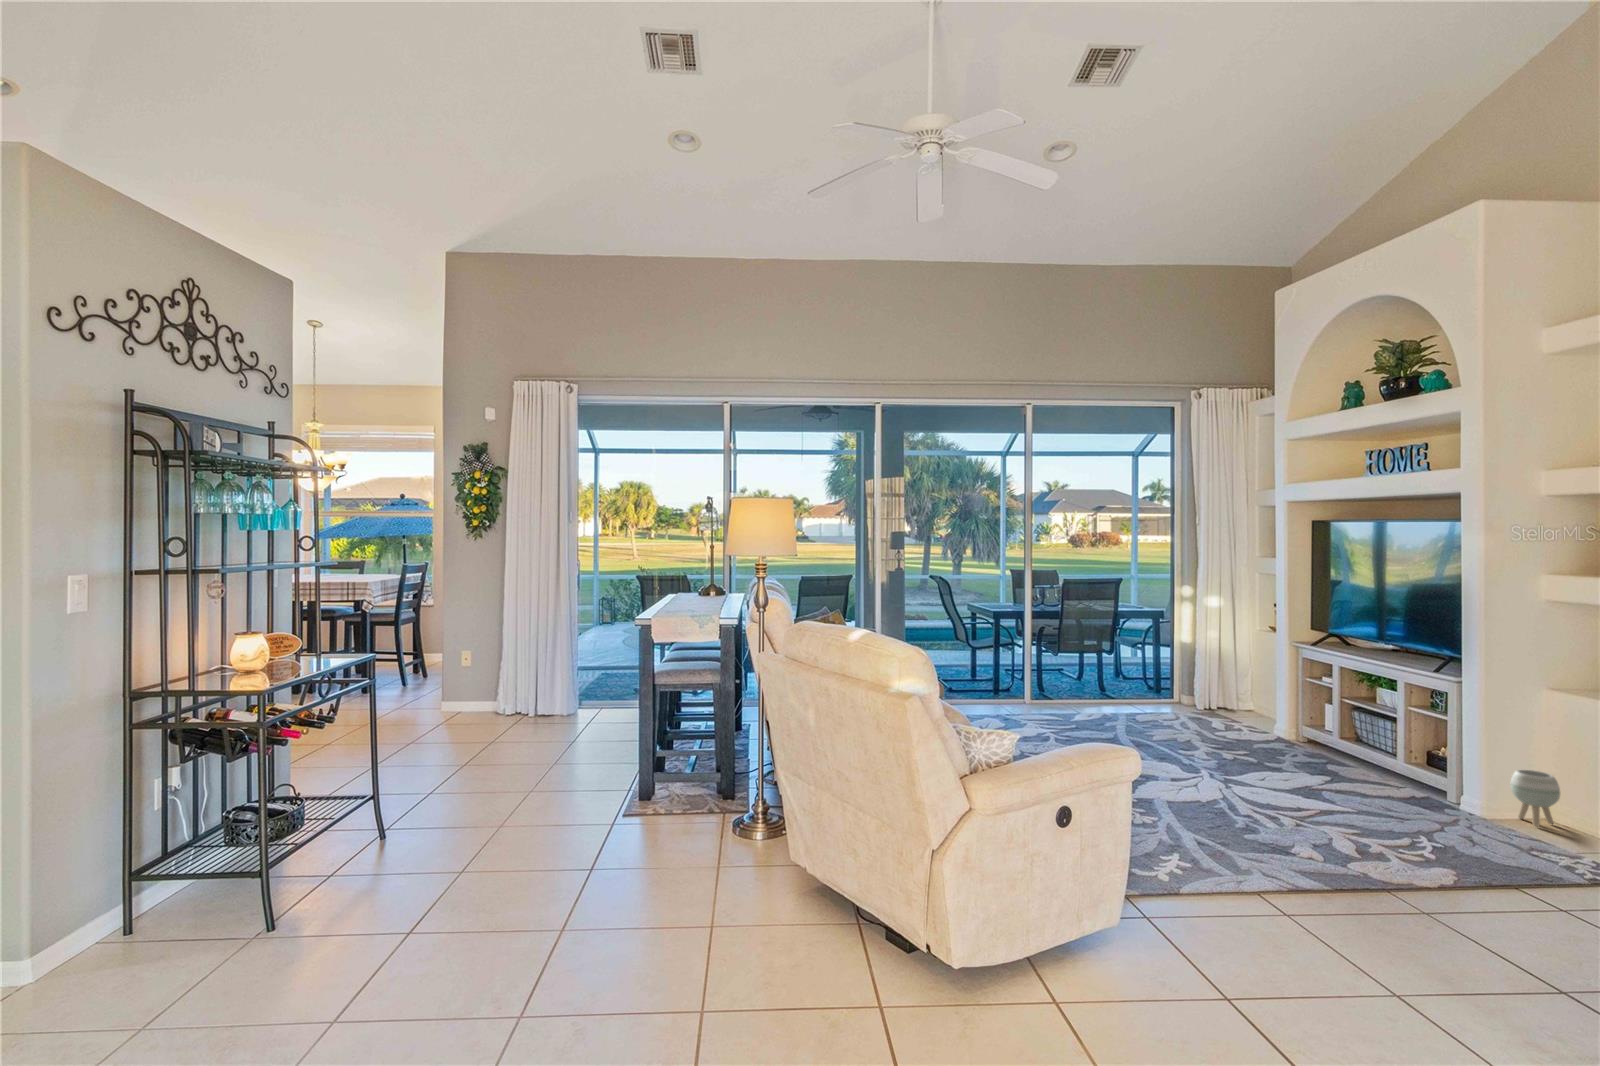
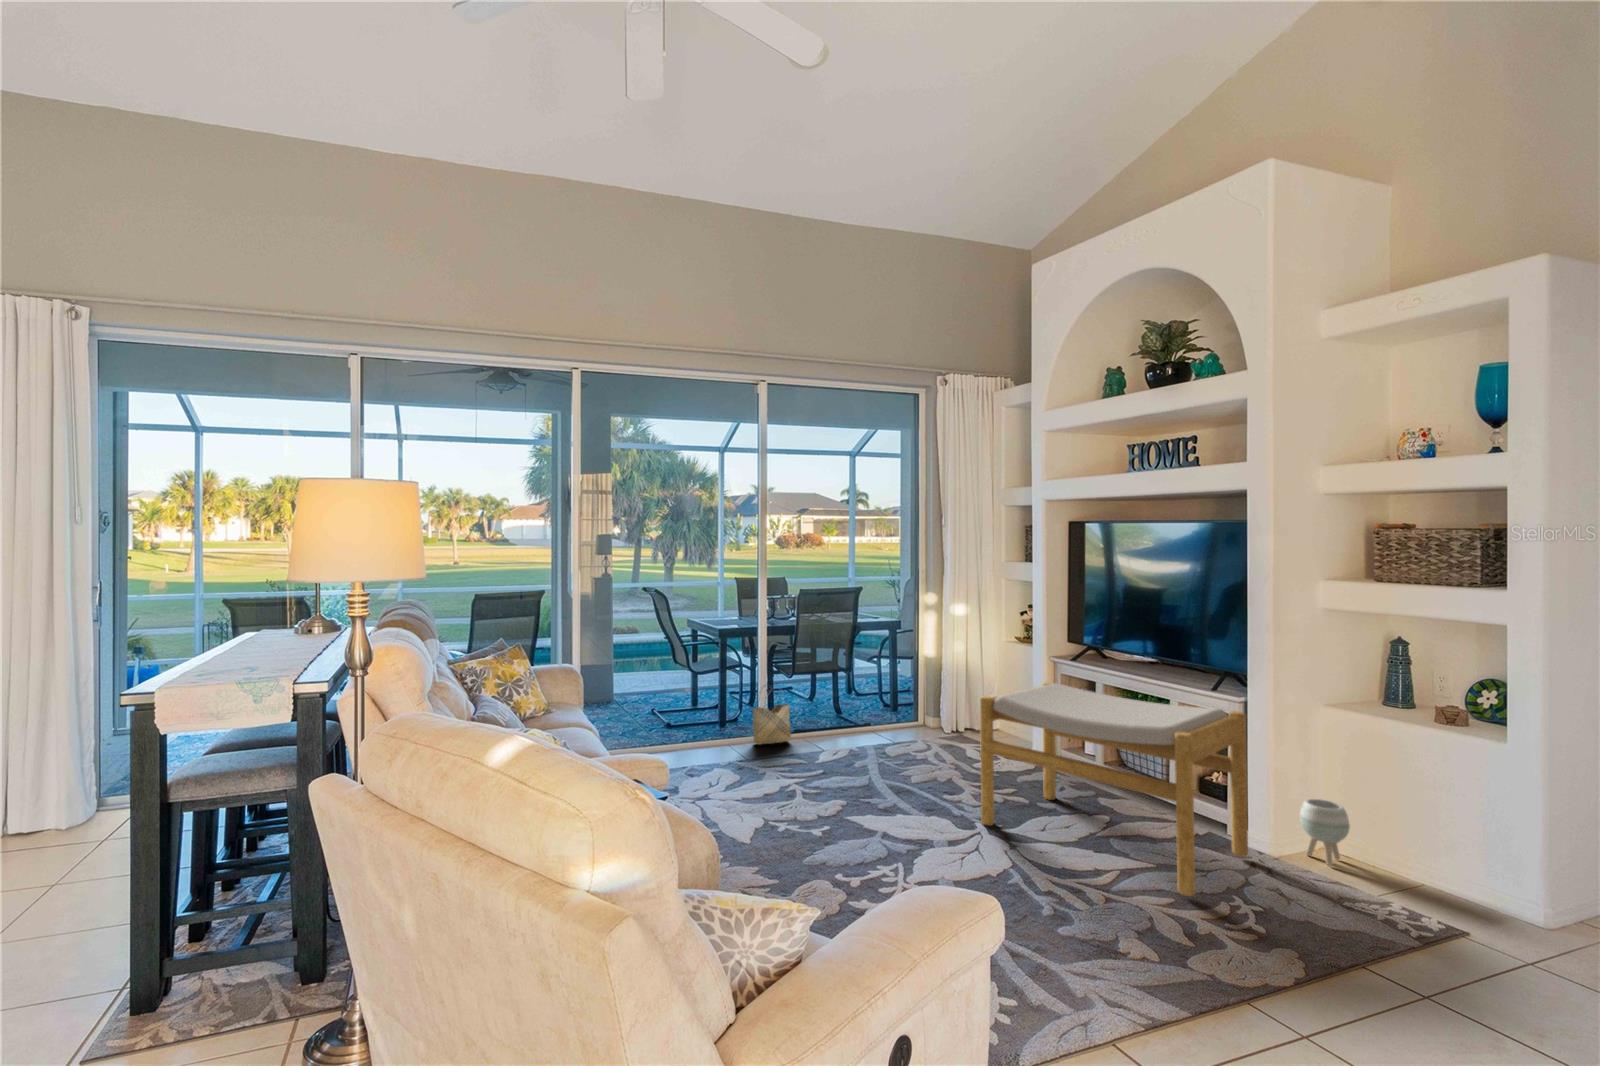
woven basket: none [1020,659,1053,707] -> present [753,704,791,745]
footstool: none [1202,662,1451,824] -> present [980,682,1248,896]

